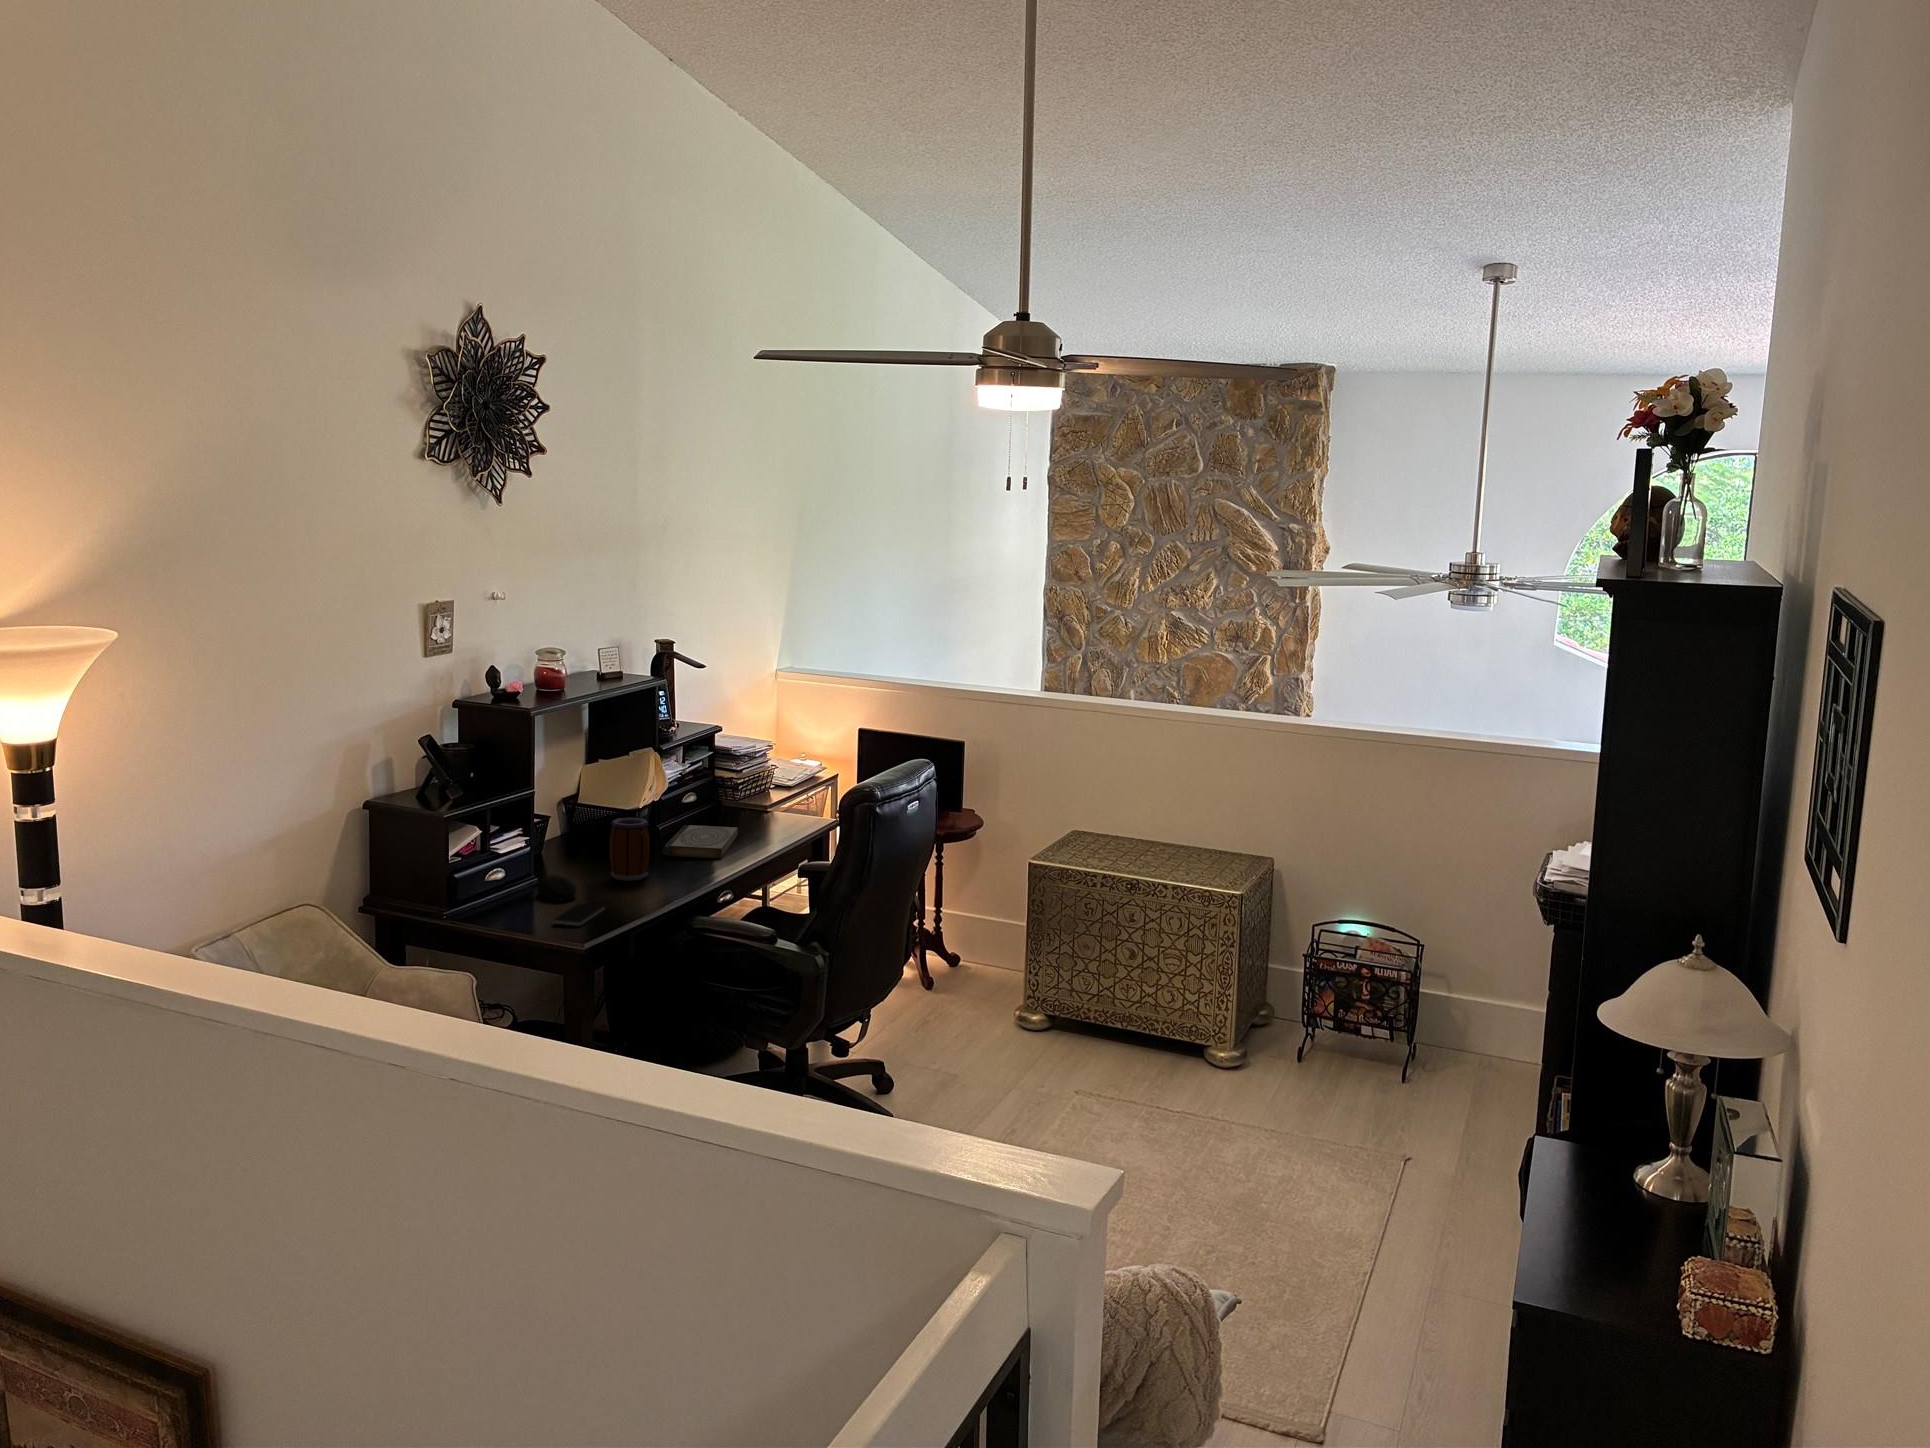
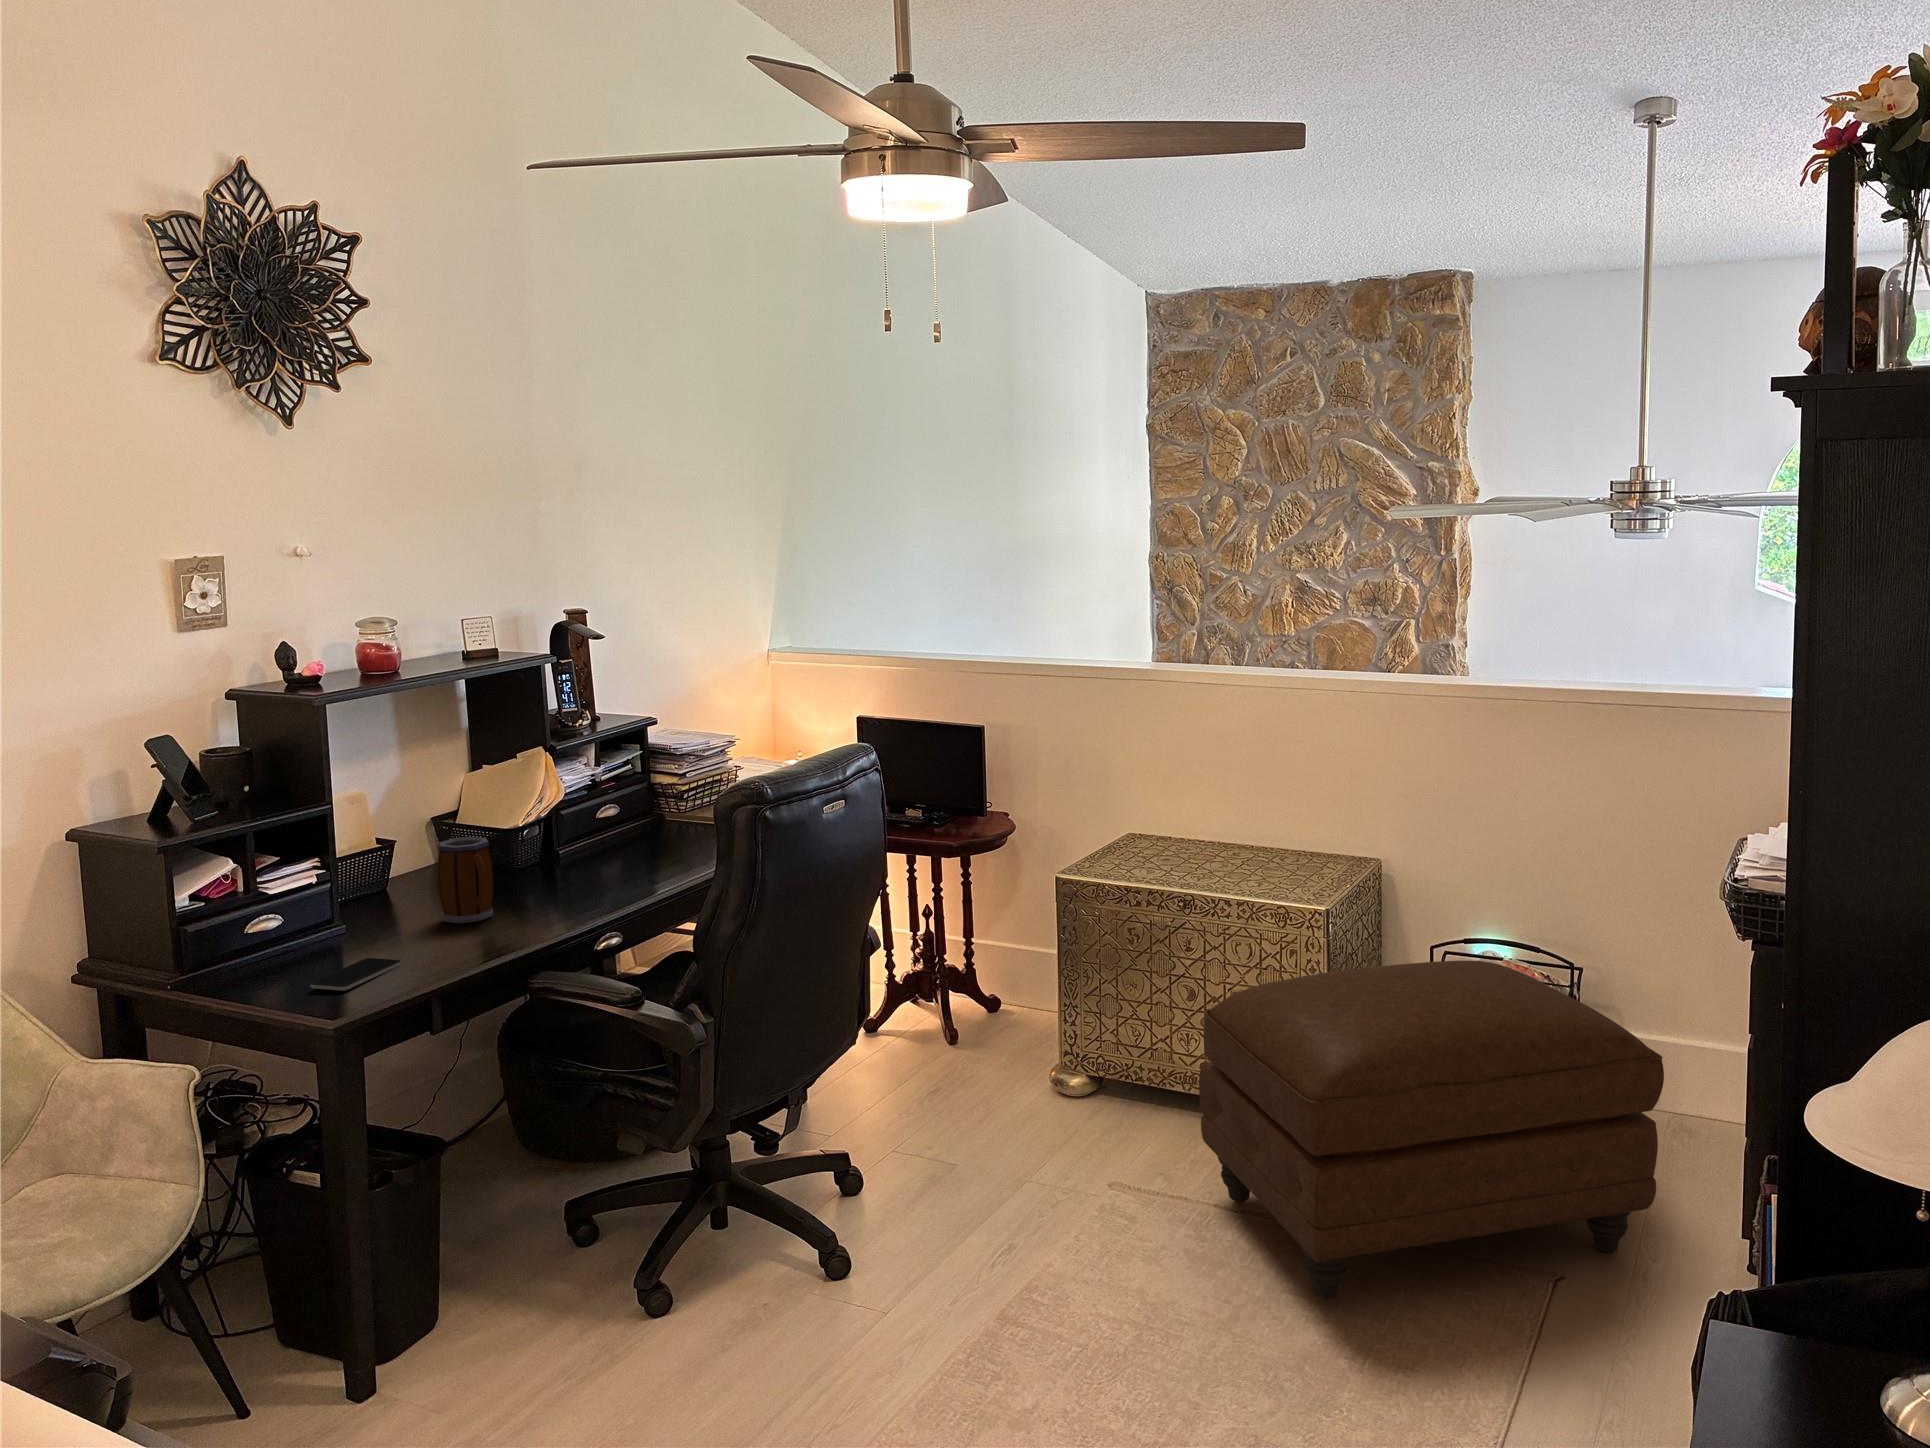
book: present [662,825,738,859] -> none [530,845,651,888]
computer mouse: present [538,875,577,900] -> none [326,920,377,954]
ottoman: none [1148,936,1485,1168] -> present [1199,961,1664,1299]

